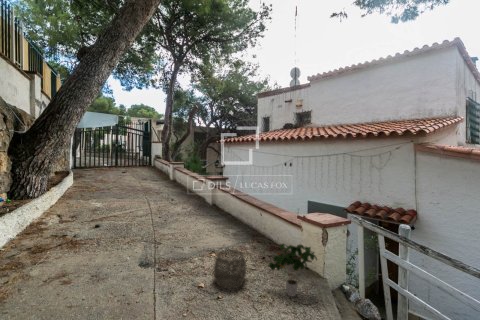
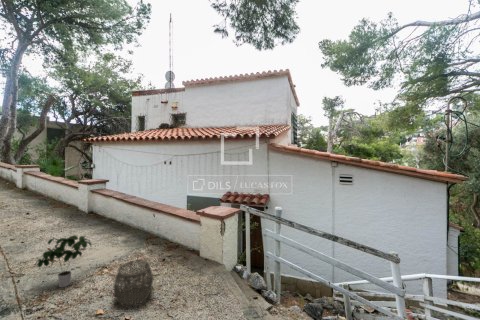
potted plant: present [269,244,317,296] -> present [36,235,91,287]

